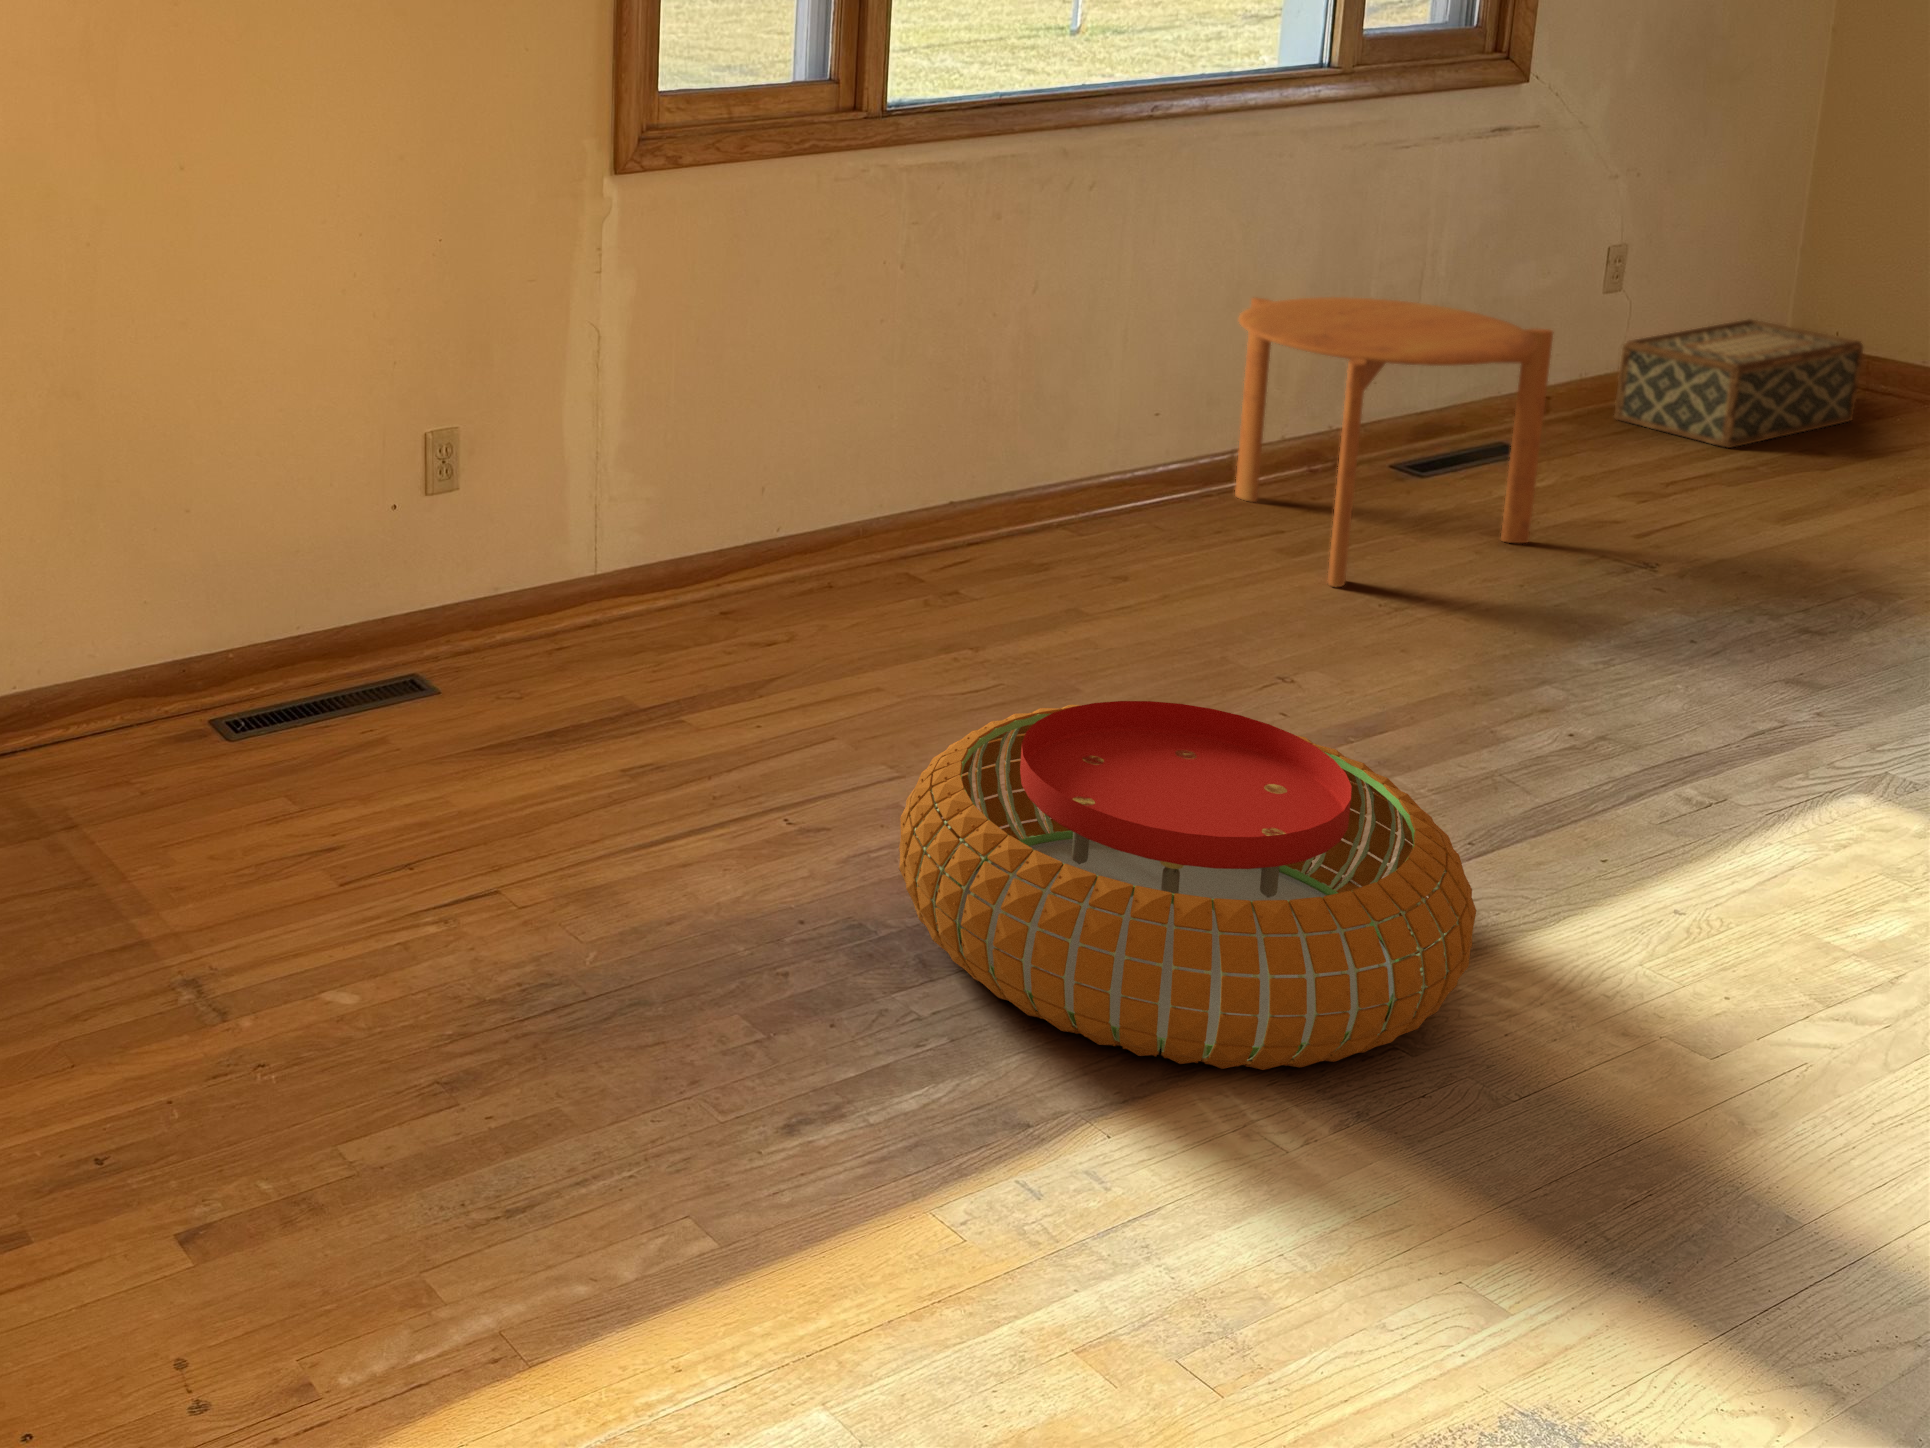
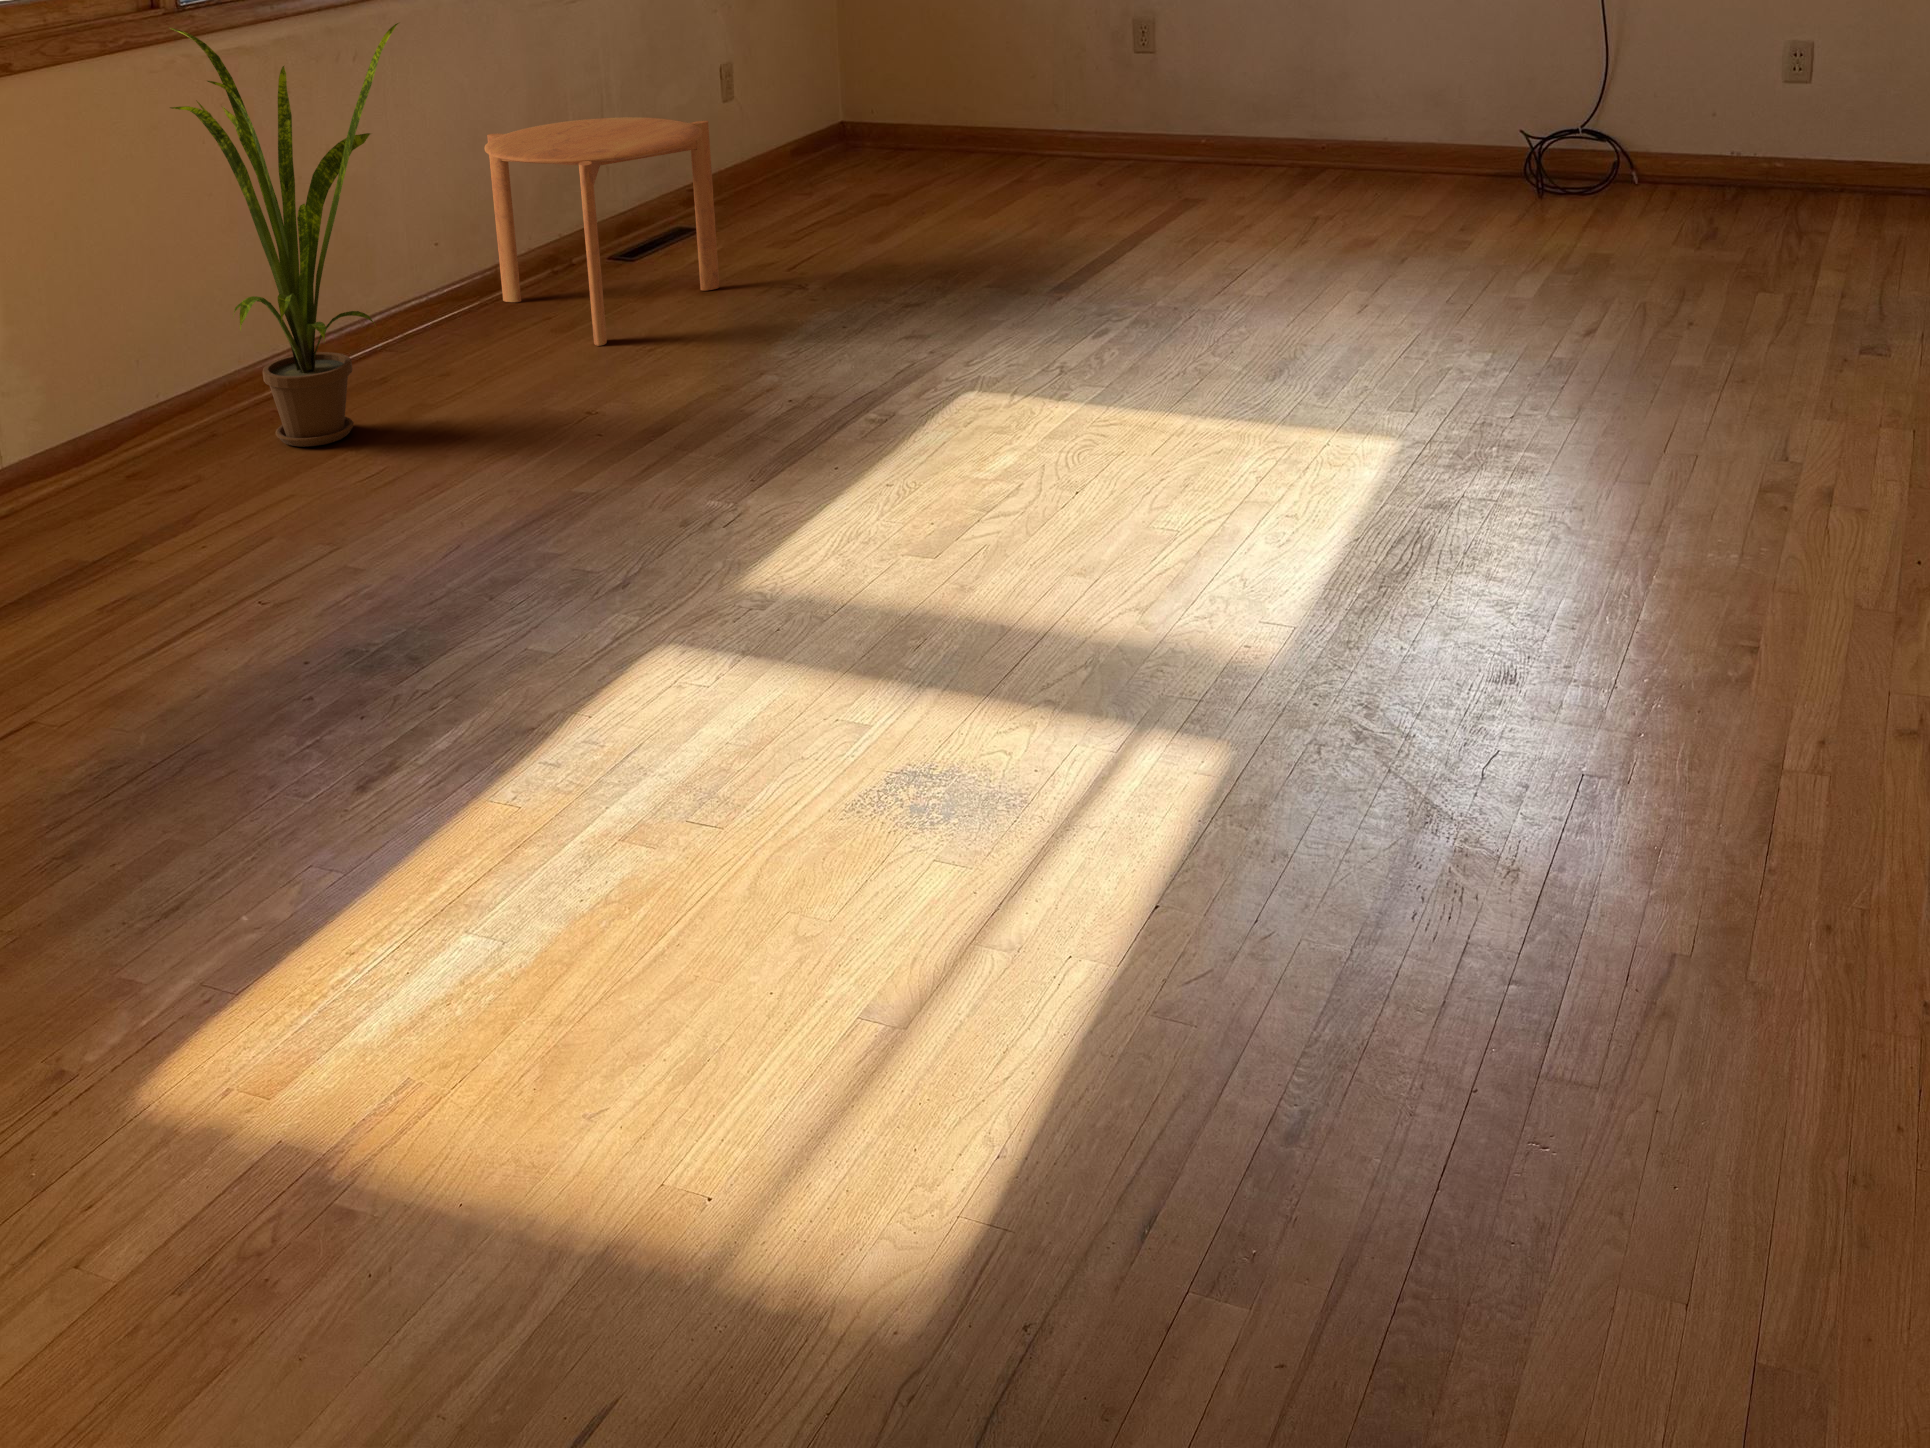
house plant: none [832,132,1131,634] -> present [170,23,399,447]
woven basket: present [1614,319,1863,448] -> none [742,107,894,201]
pouf: present [899,701,1476,1070] -> none [362,415,782,667]

